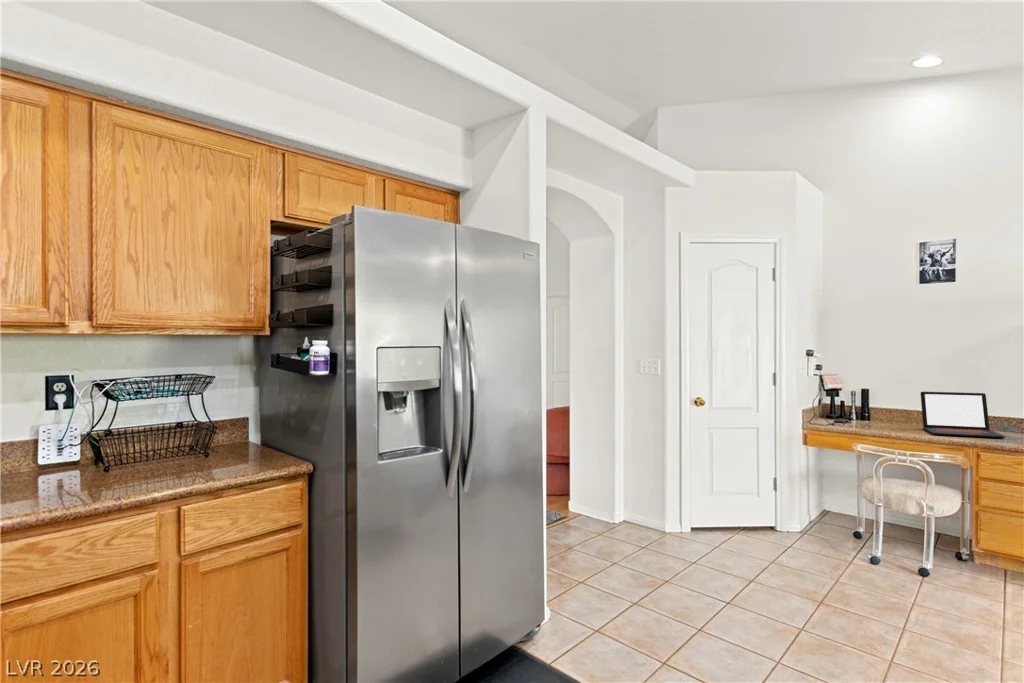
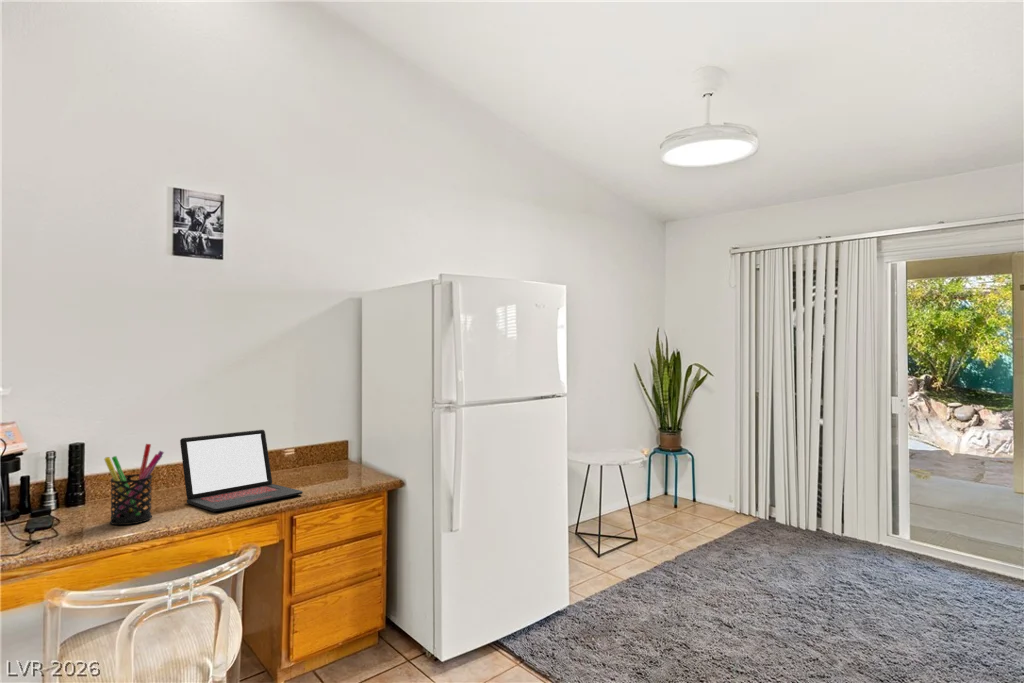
pen holder: none [872,391,904,431] -> present [105,444,163,525]

